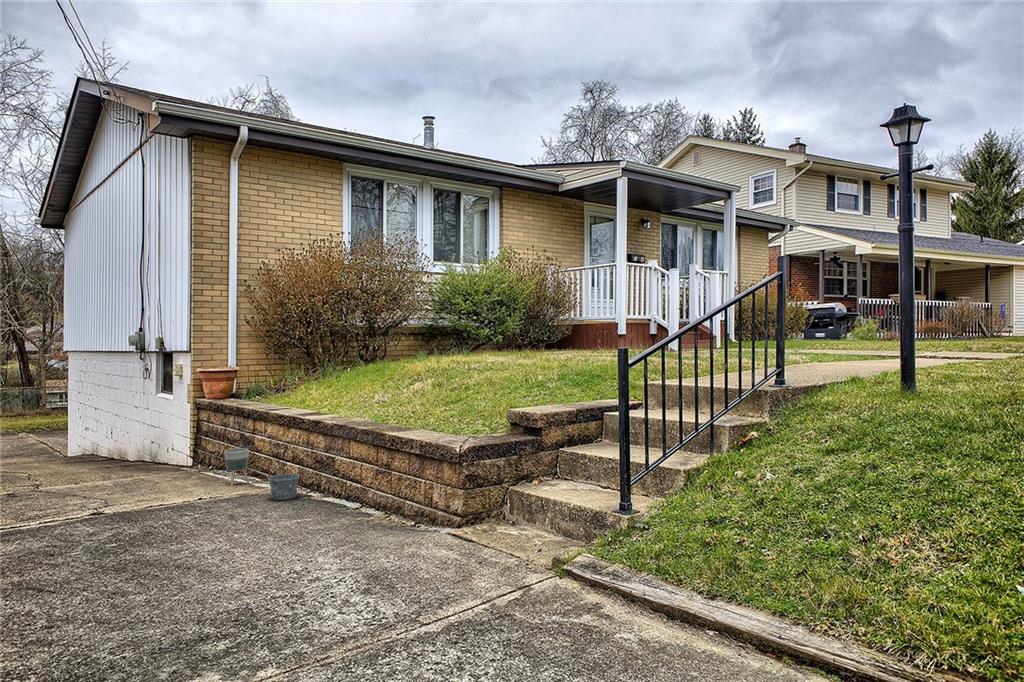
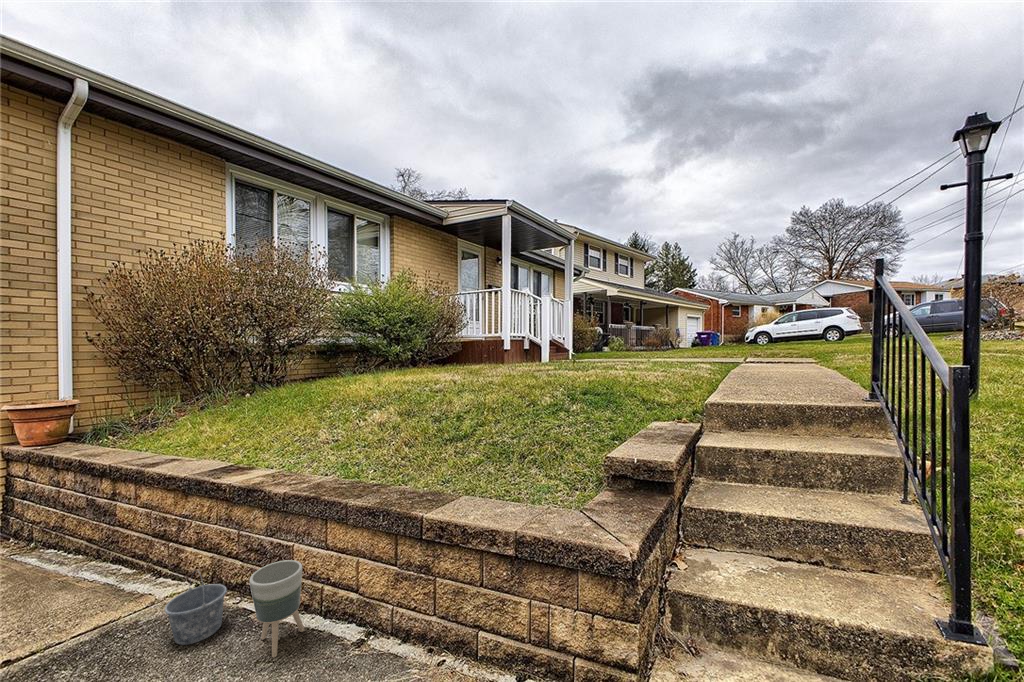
planter: present [224,448,249,486] -> present [250,560,305,658]

